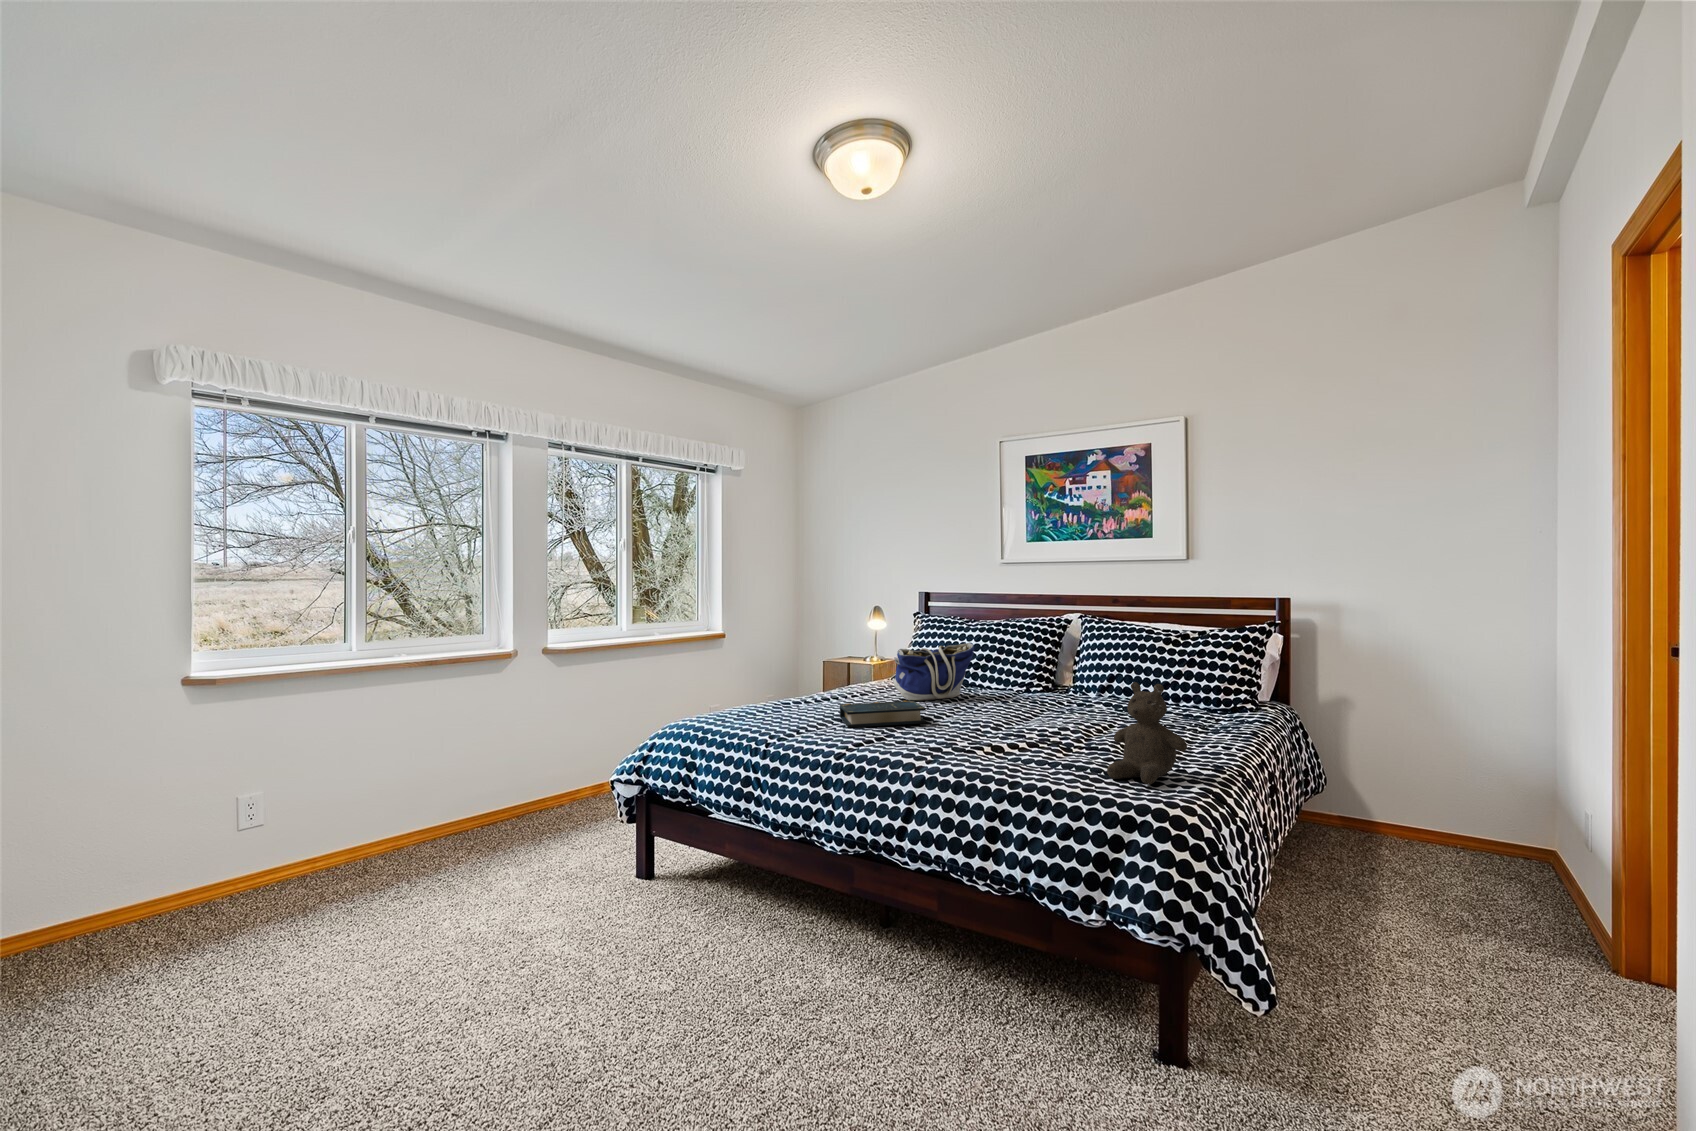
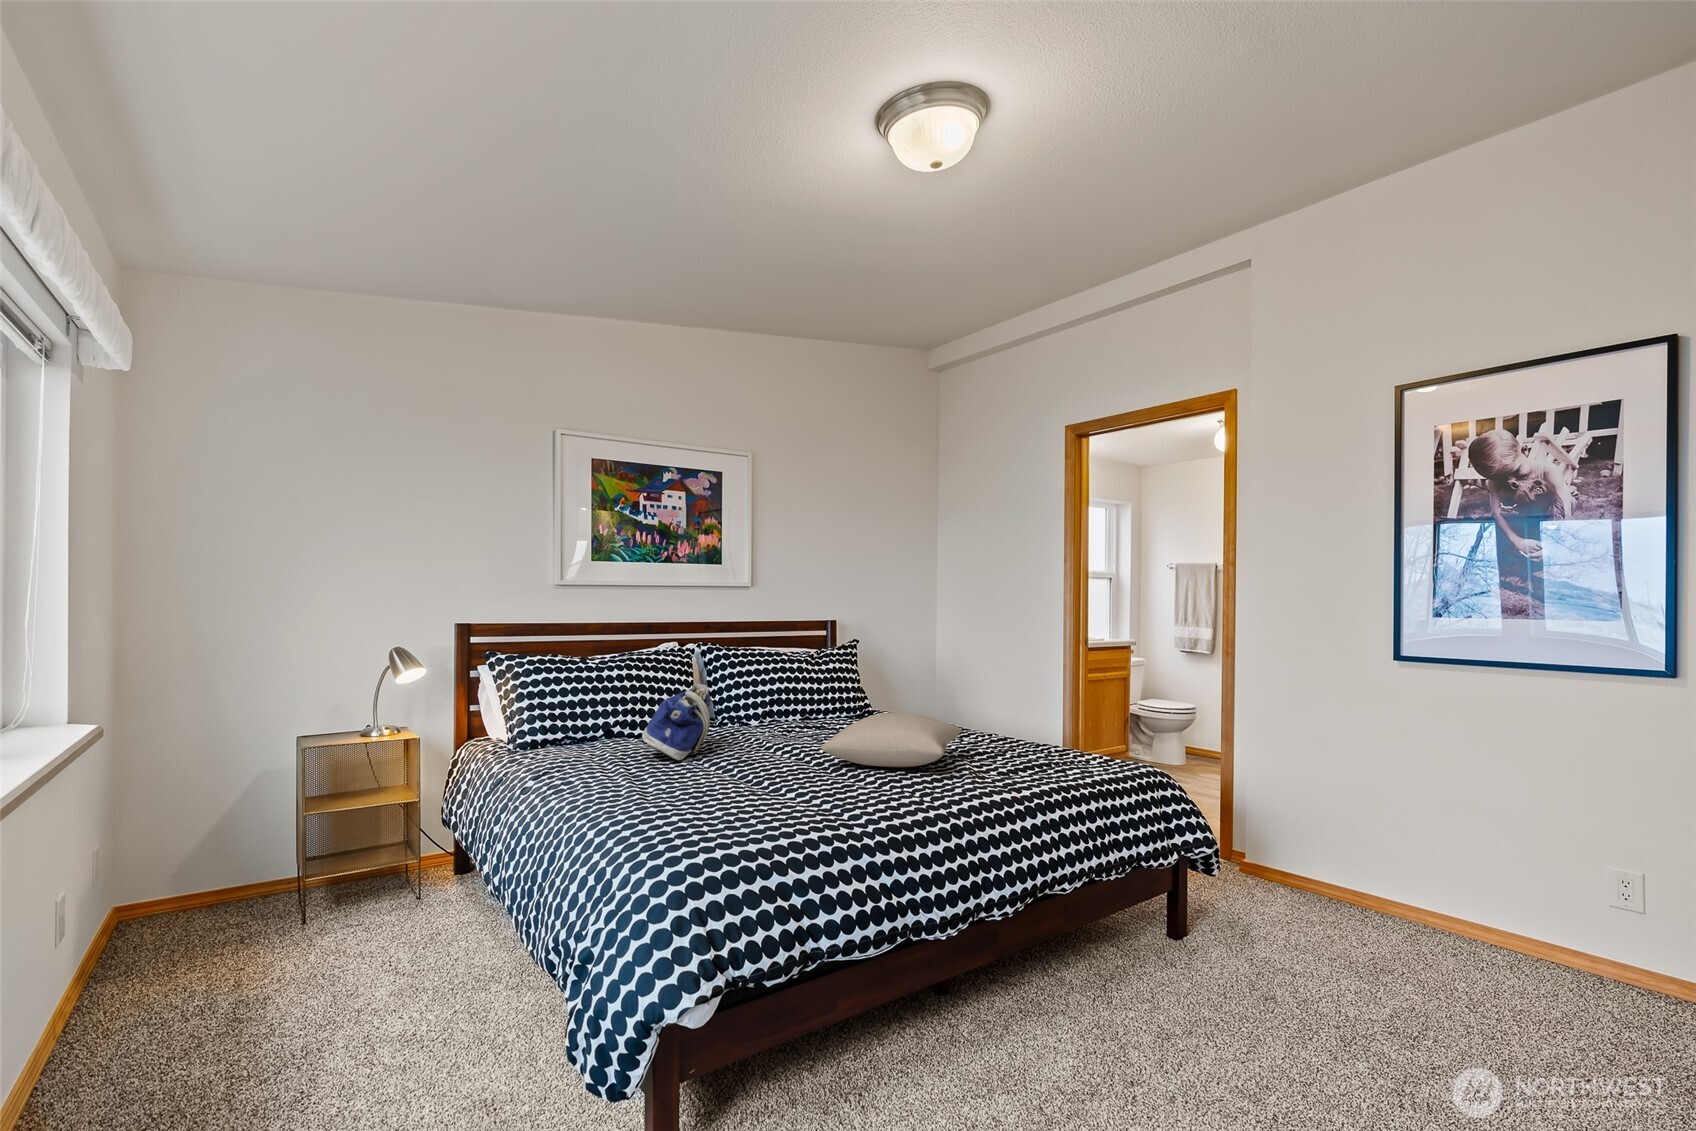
teddy bear: present [1107,682,1187,785] -> none [1024,694,1085,773]
pillow: none [954,684,1109,738] -> present [821,713,962,767]
book: present [840,701,926,727] -> none [724,755,817,796]

